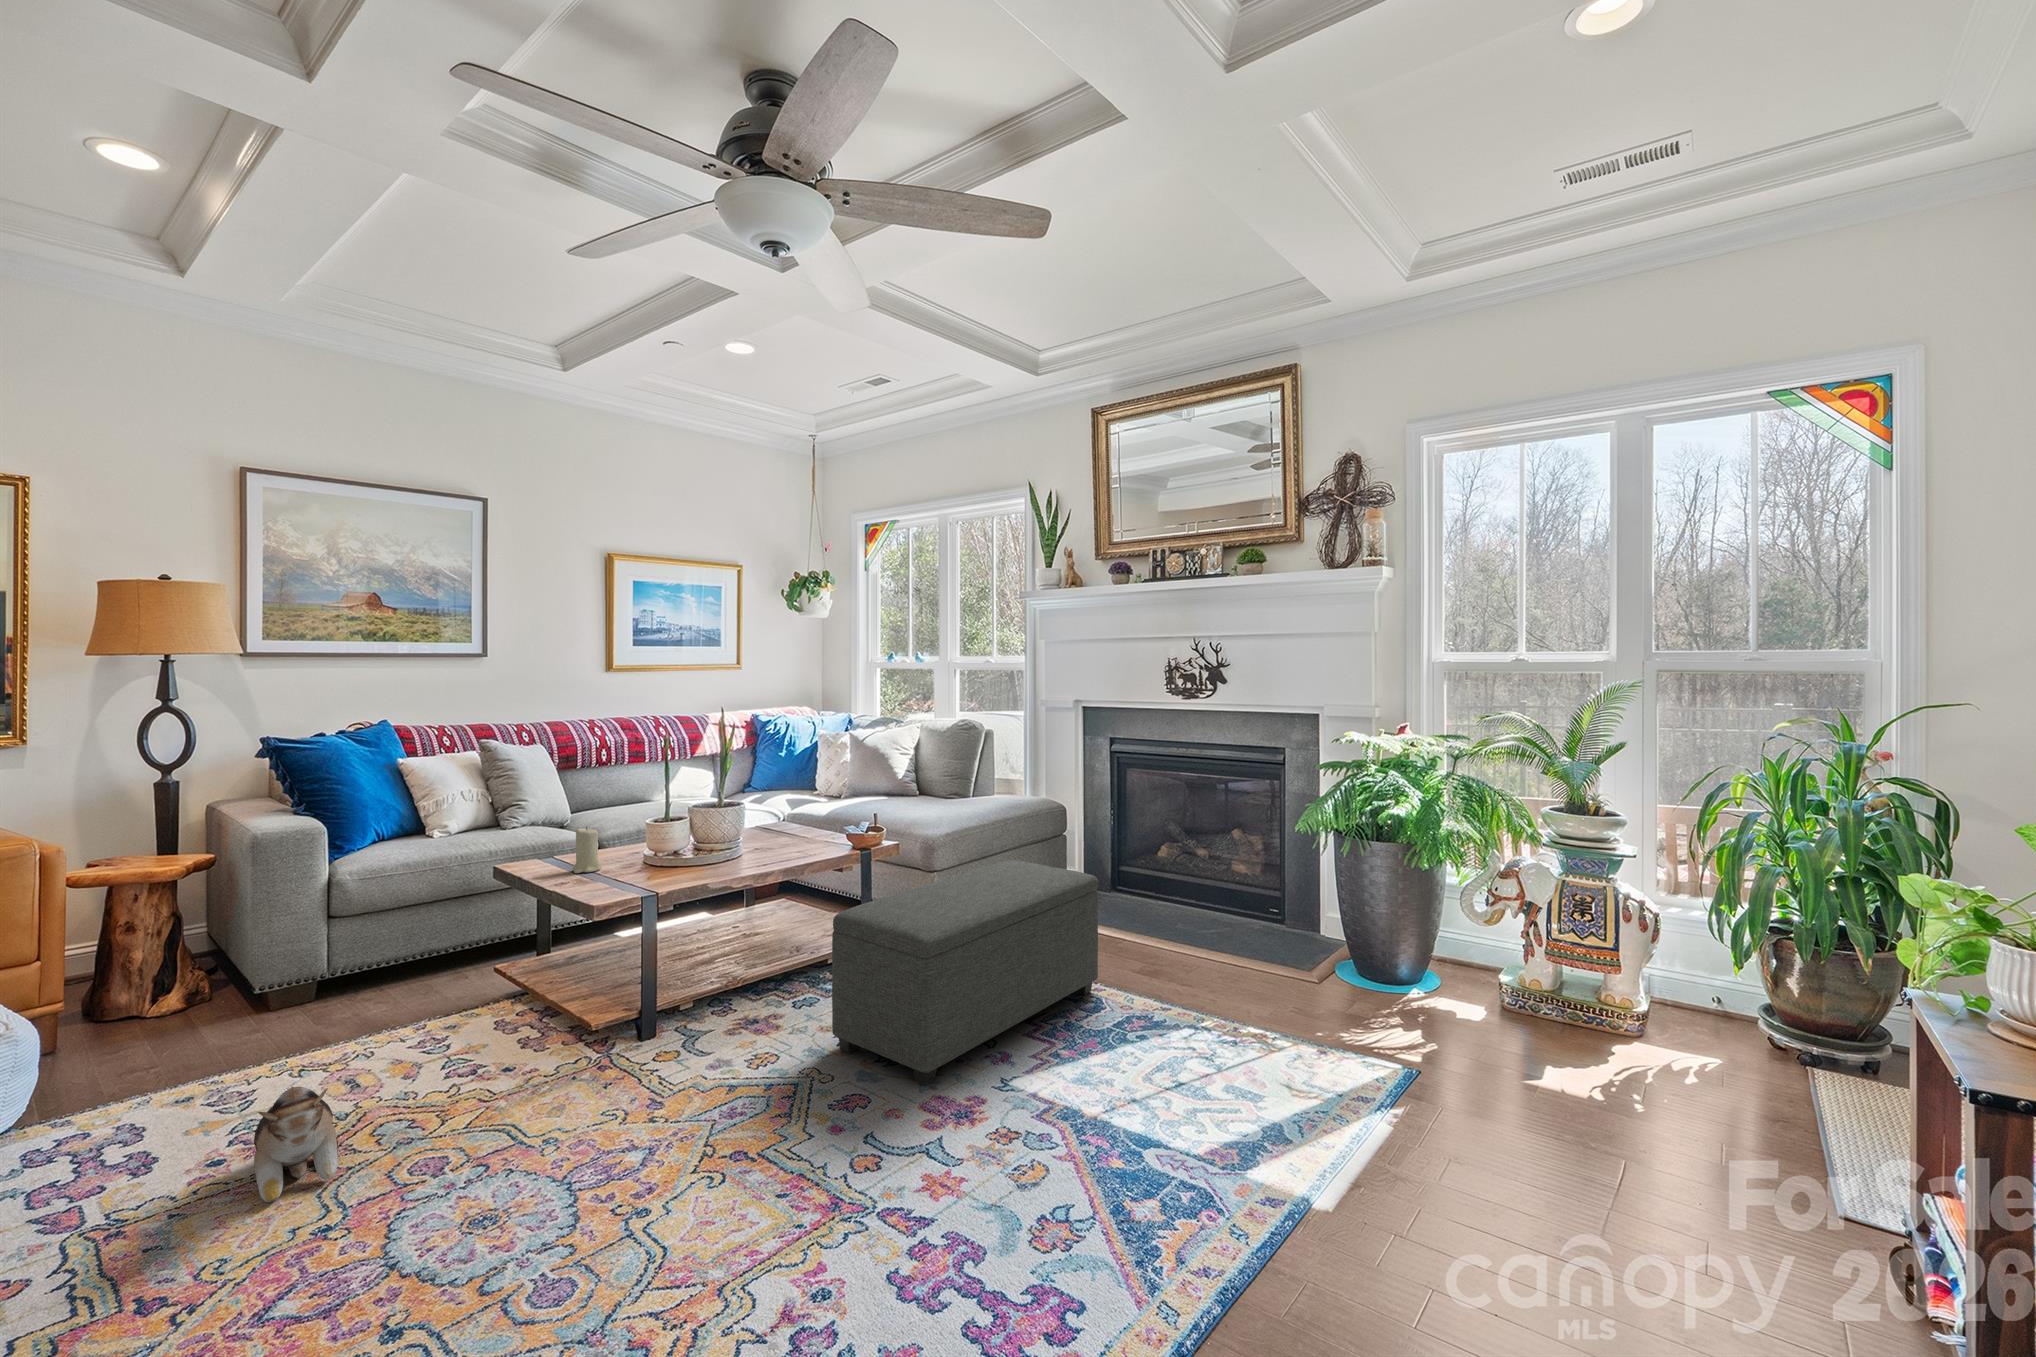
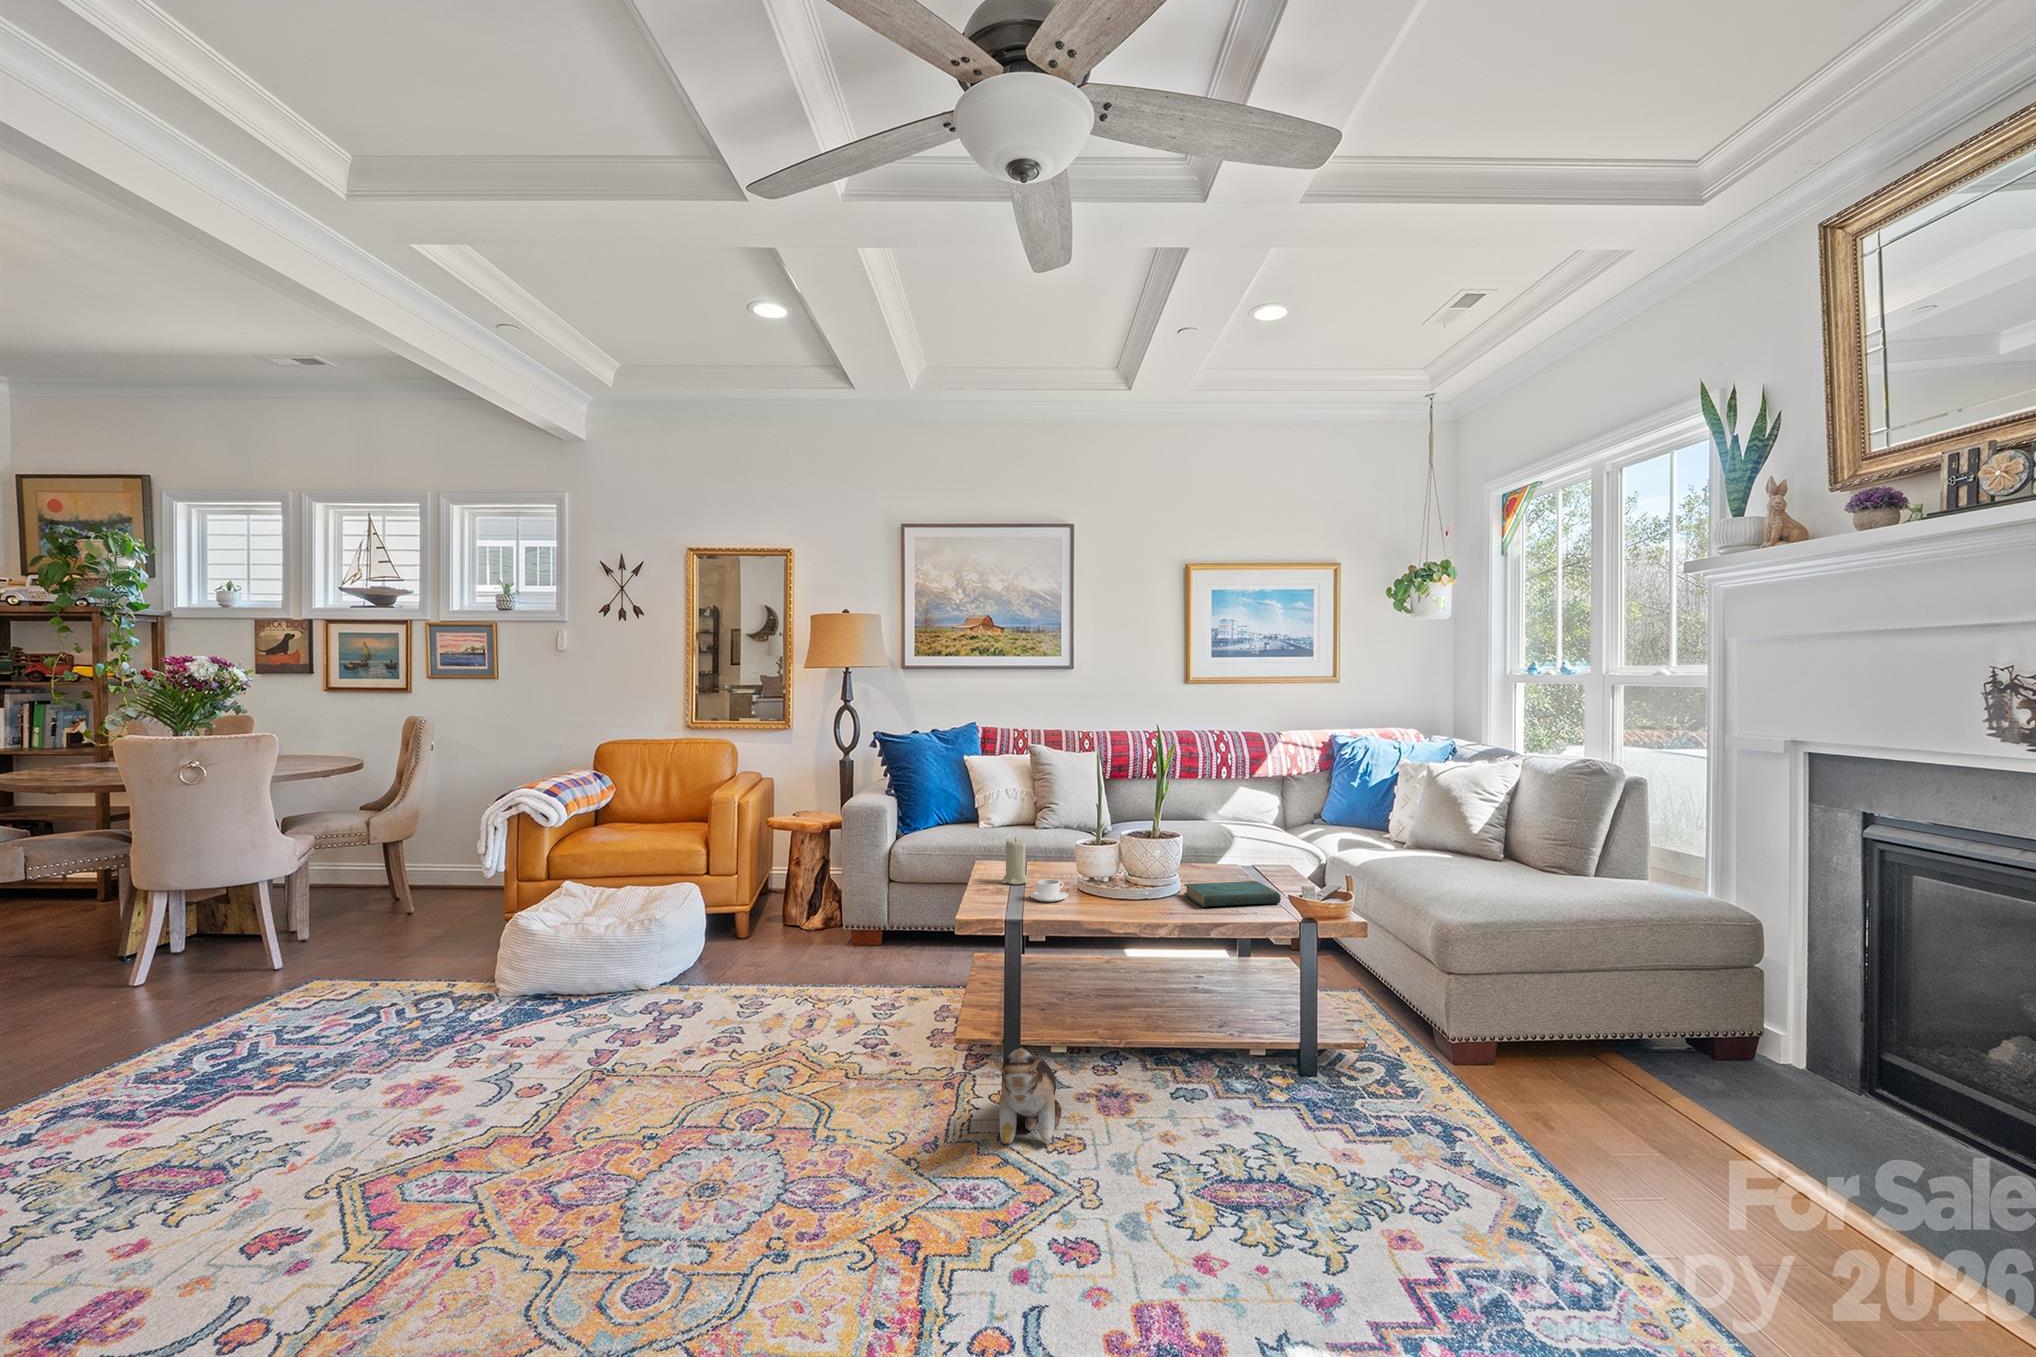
book: none [757,830,837,854] -> present [1184,881,1281,906]
coffee cup: none [630,857,669,878] -> present [1030,879,1068,902]
ottoman: present [832,860,1098,1086] -> none [1142,986,1621,1271]
plush toy: present [254,1087,339,1202] -> present [994,1048,1061,1144]

